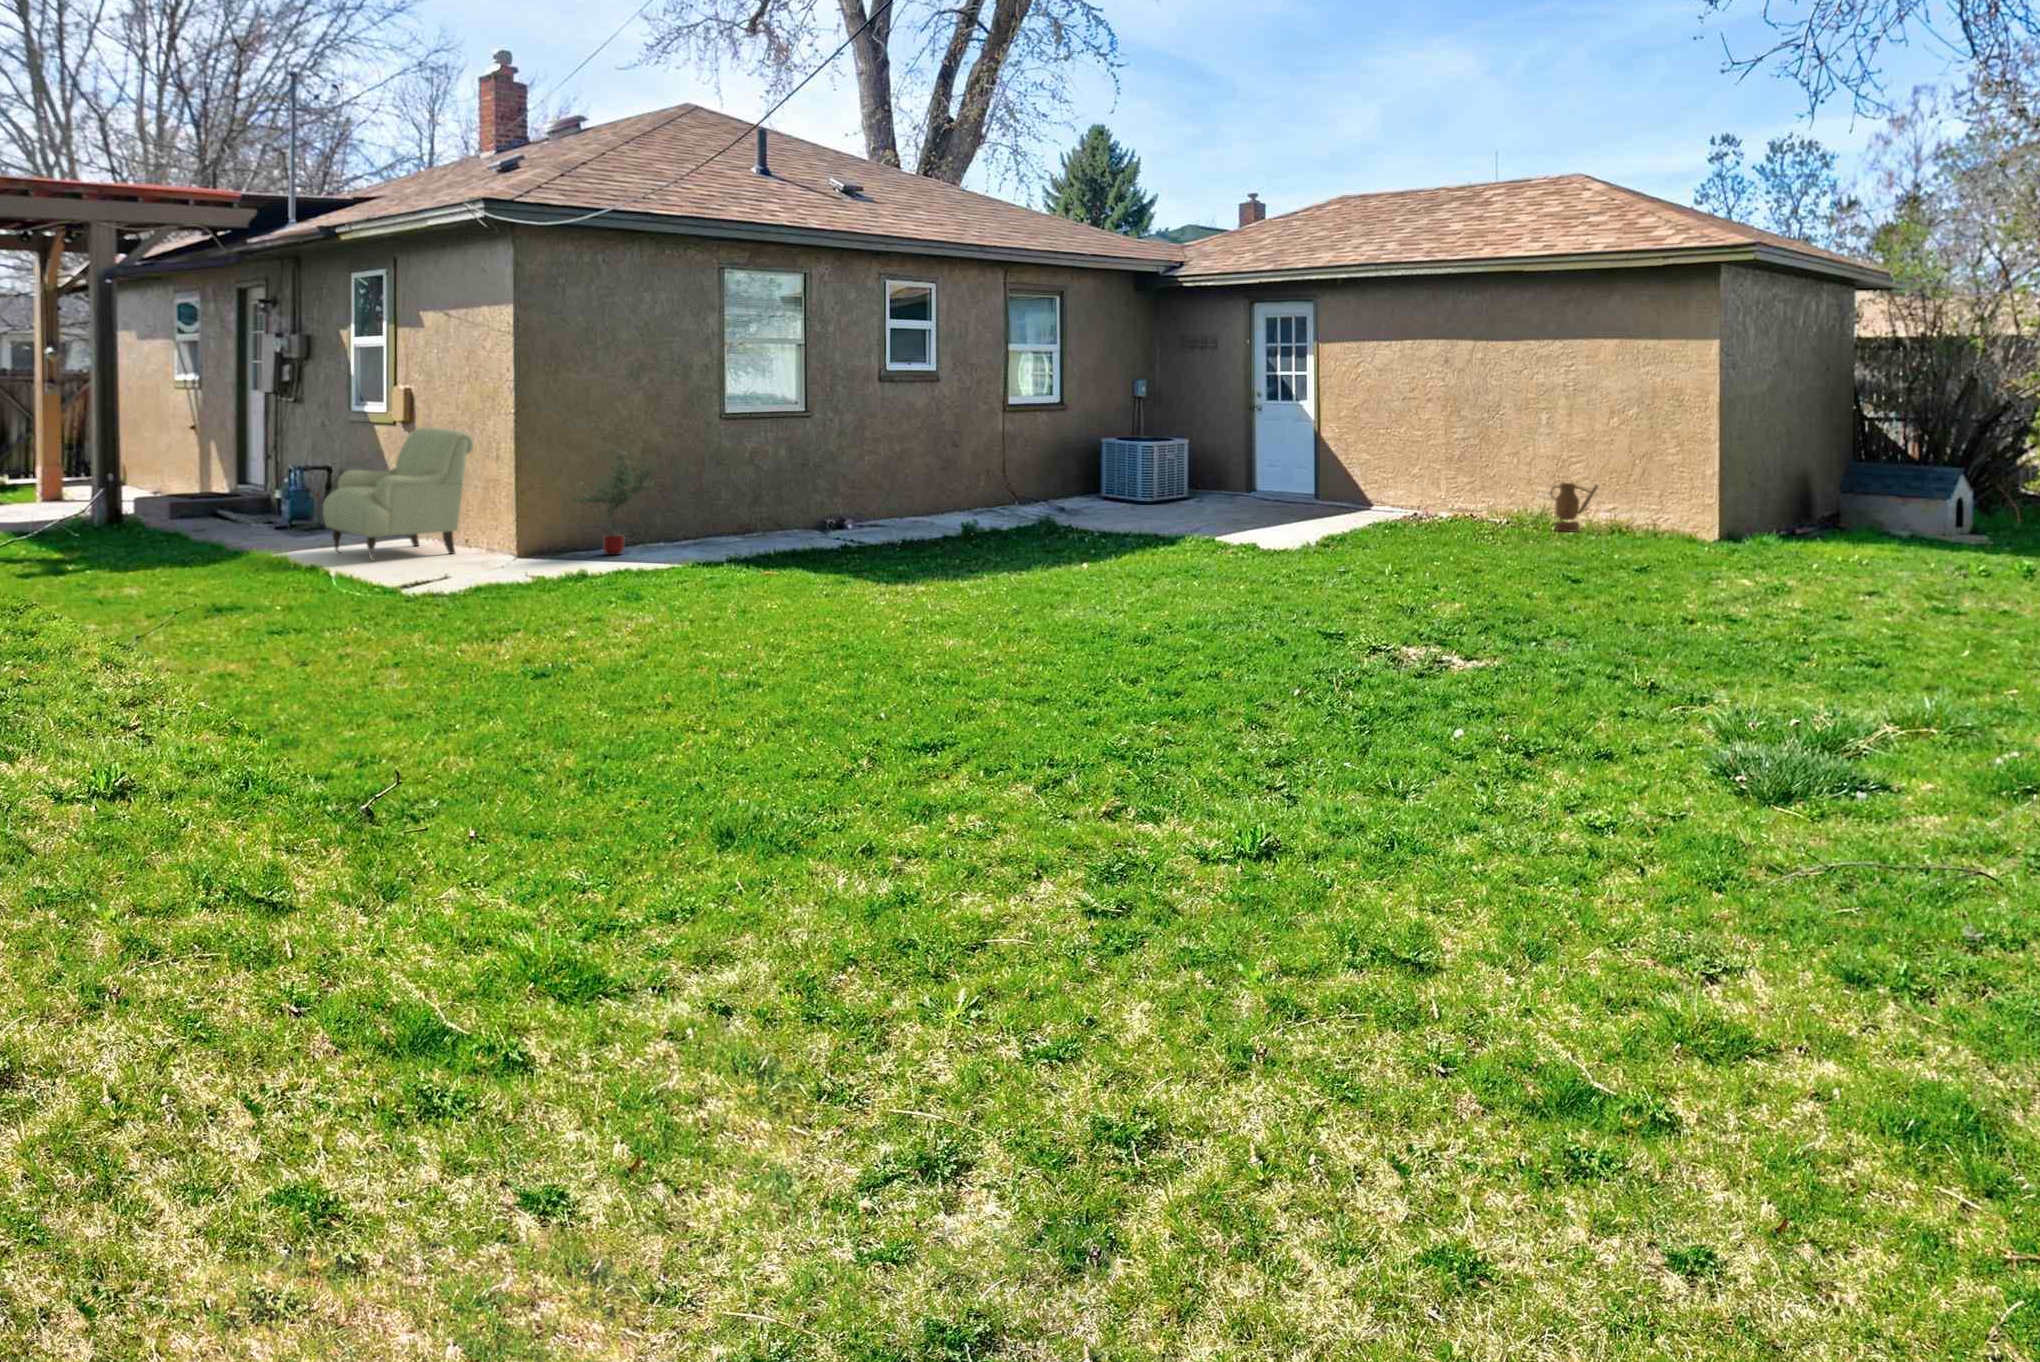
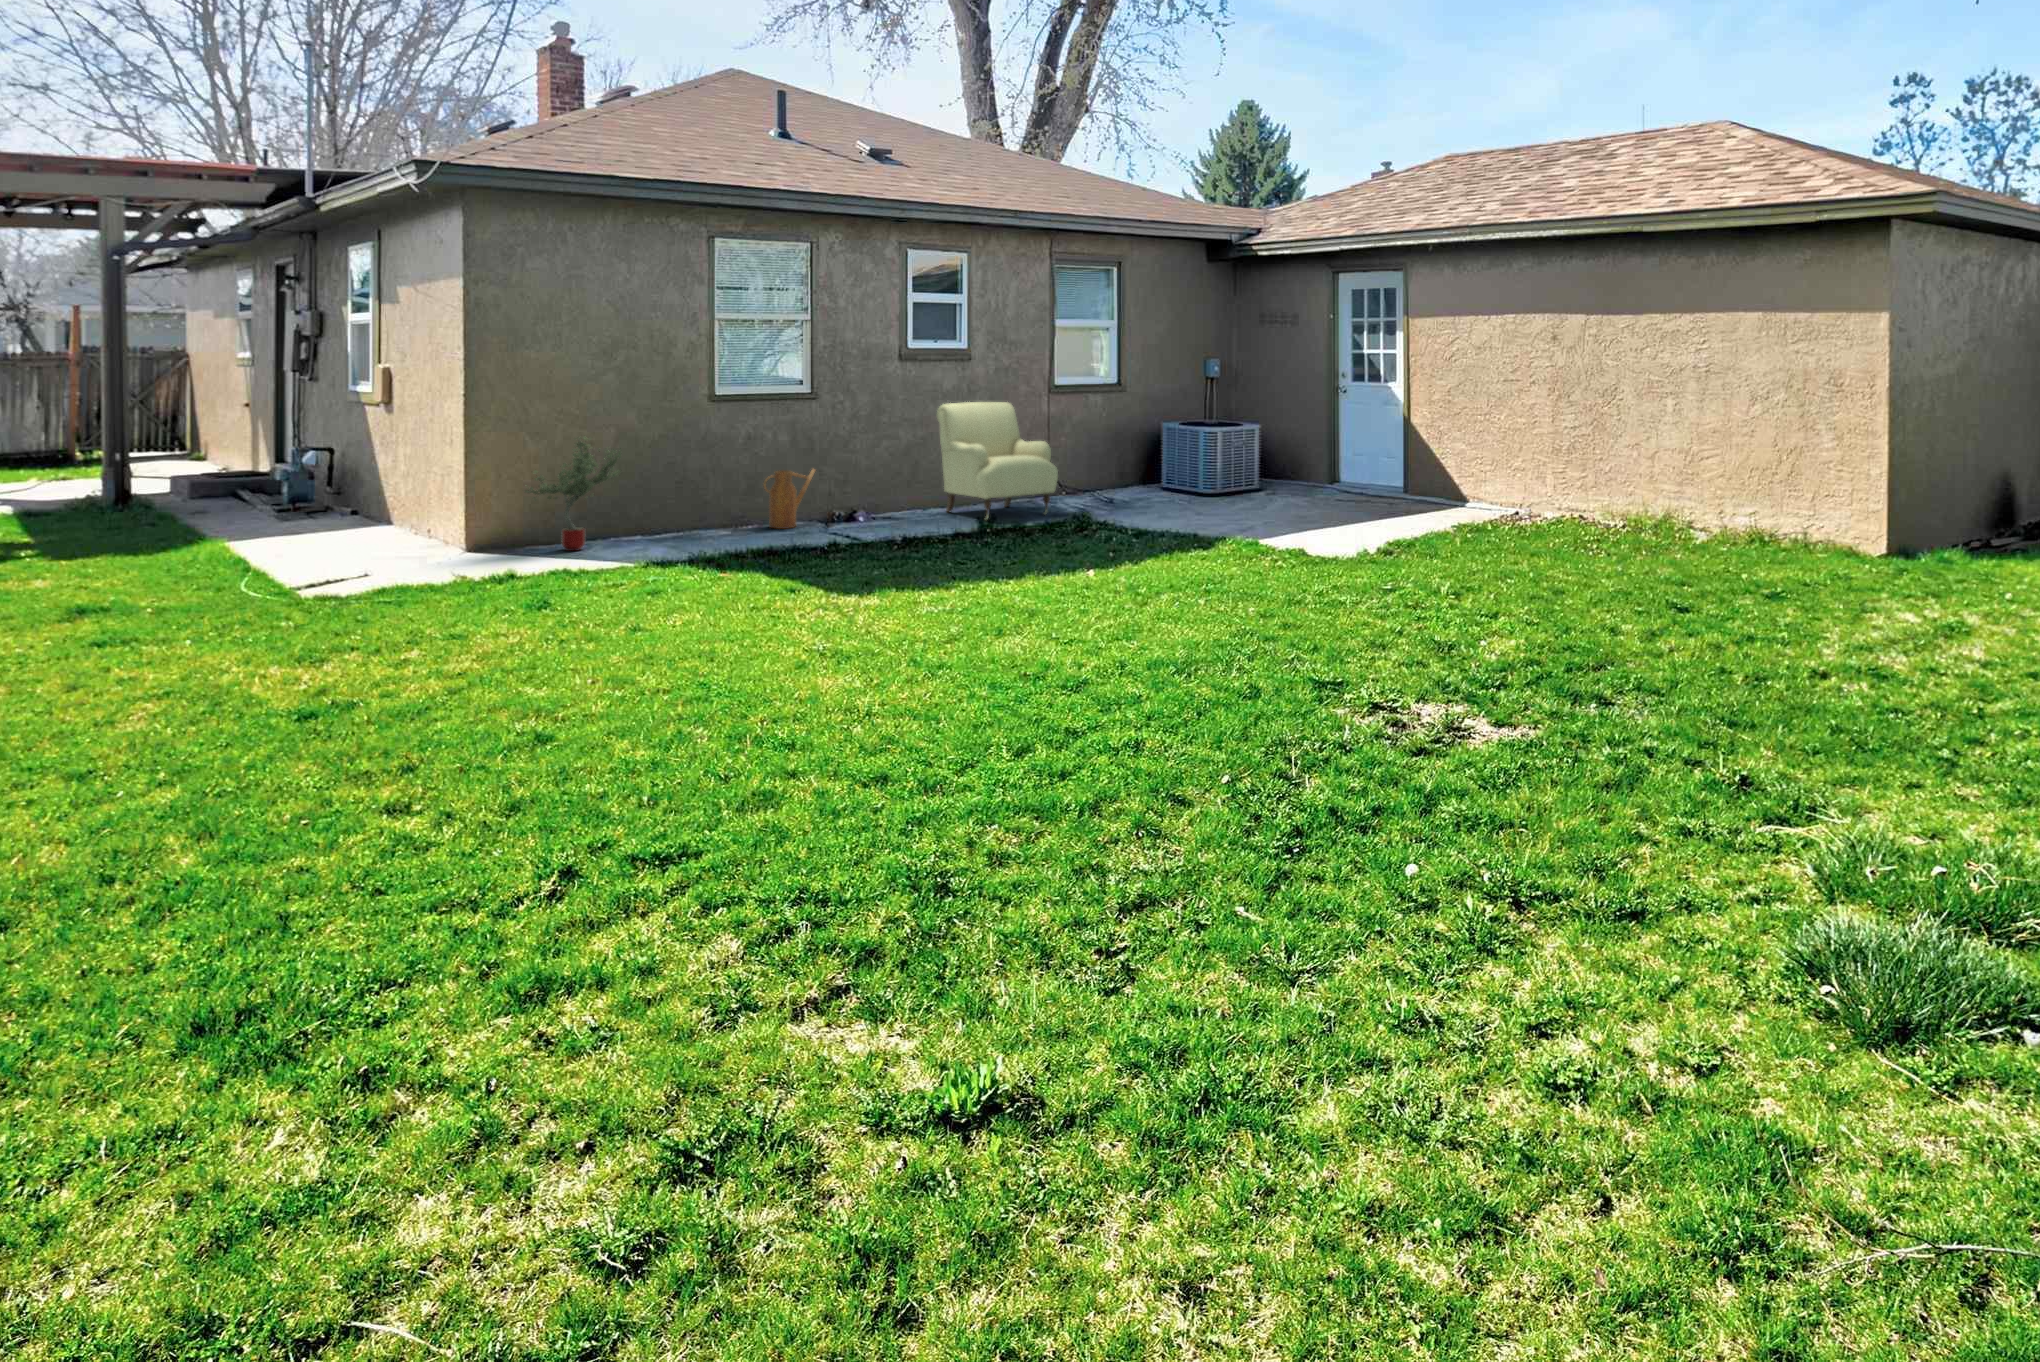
chair: present [323,428,473,561] -> present [937,402,1058,519]
watering can: present [1550,483,1598,532] -> present [764,469,815,529]

